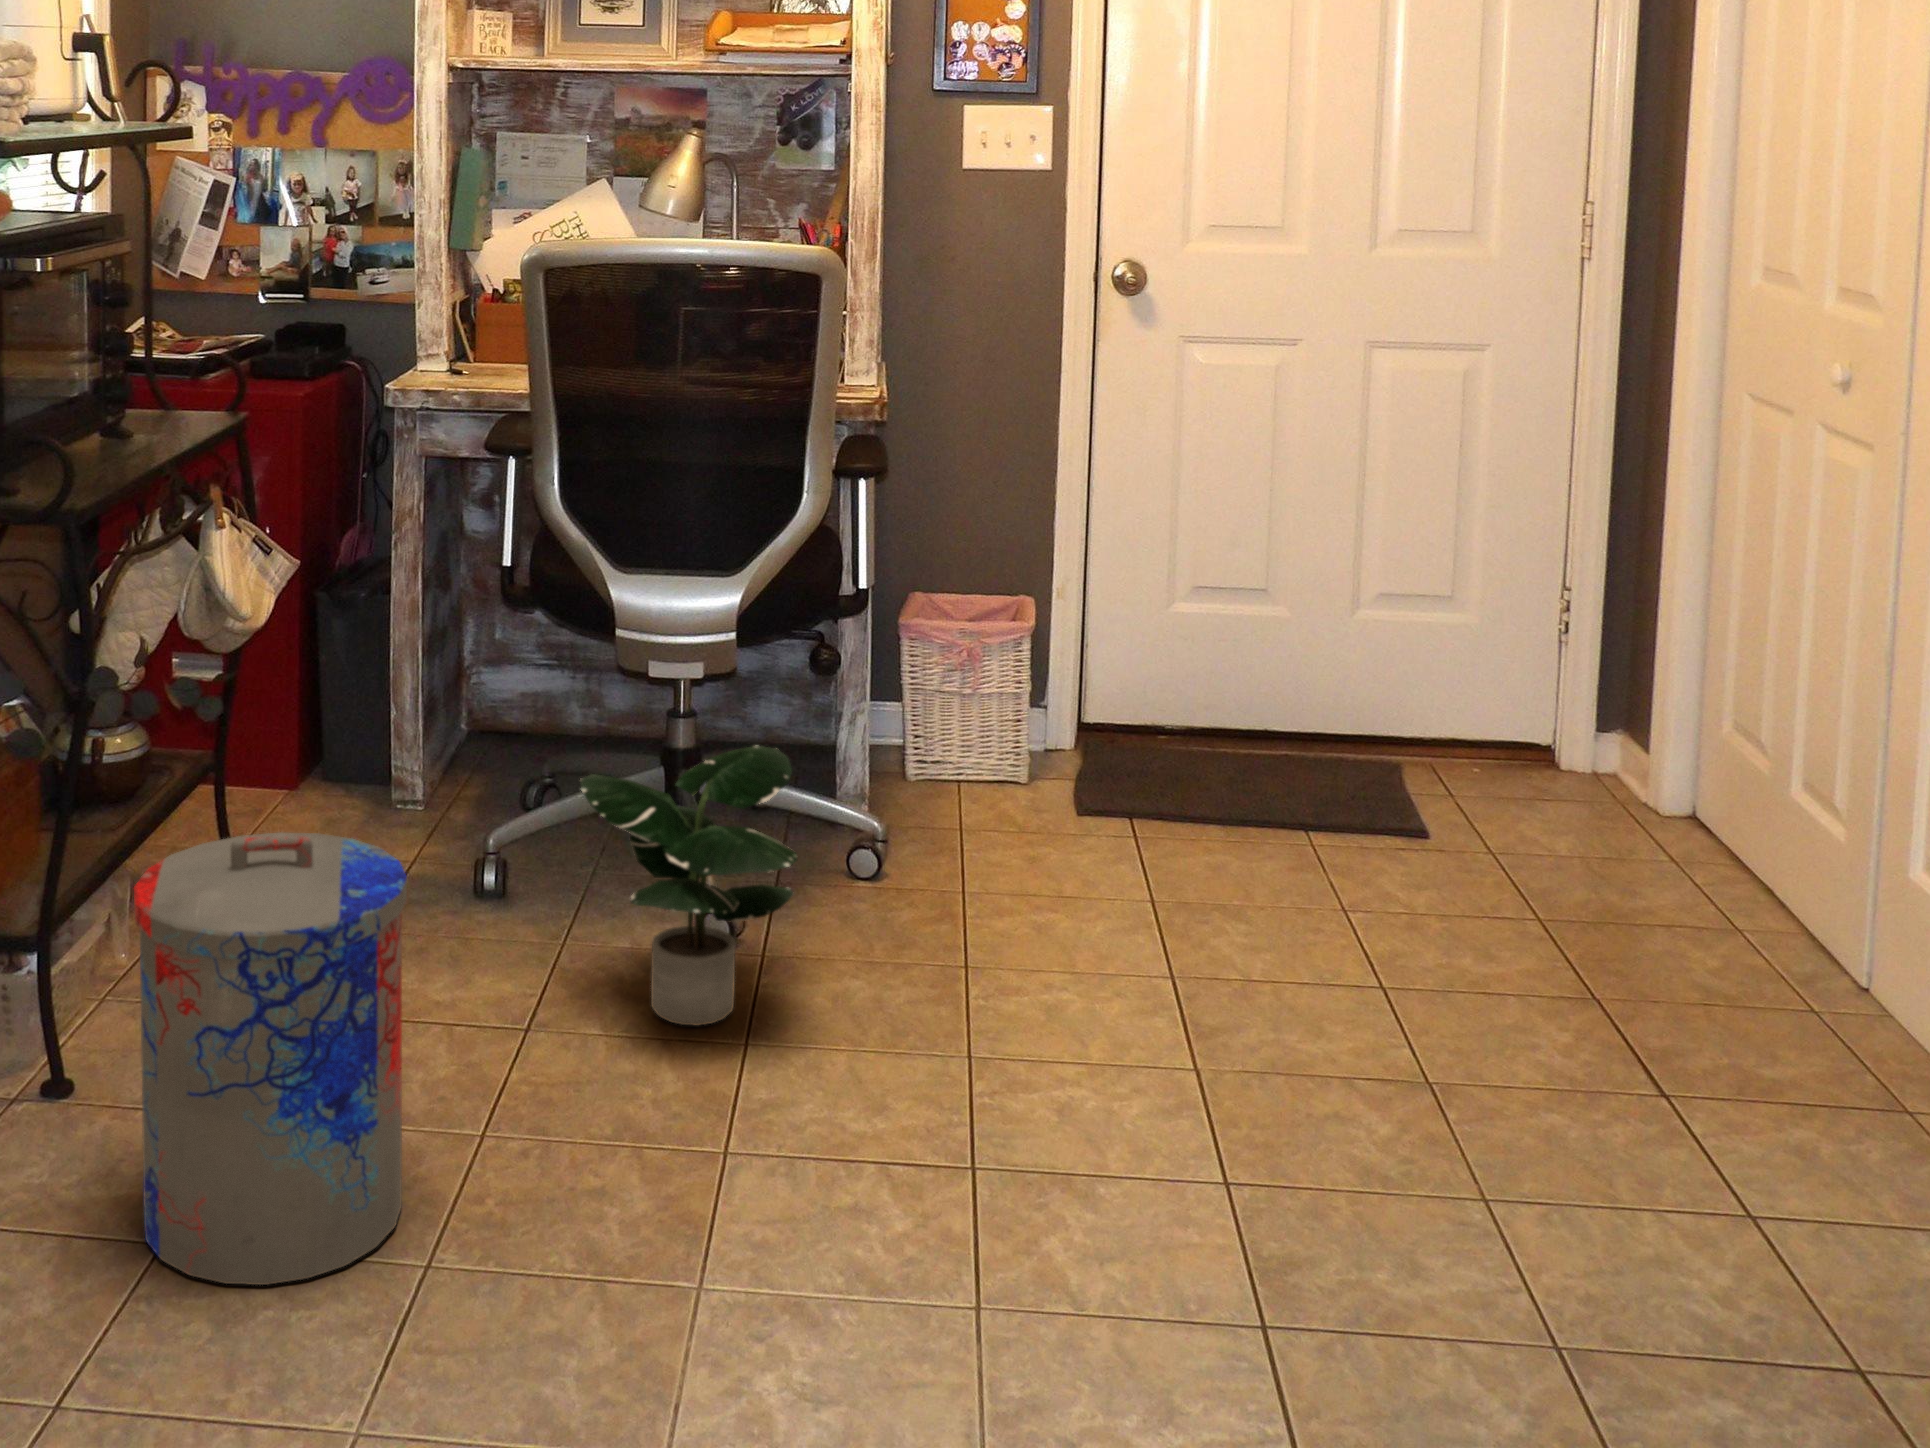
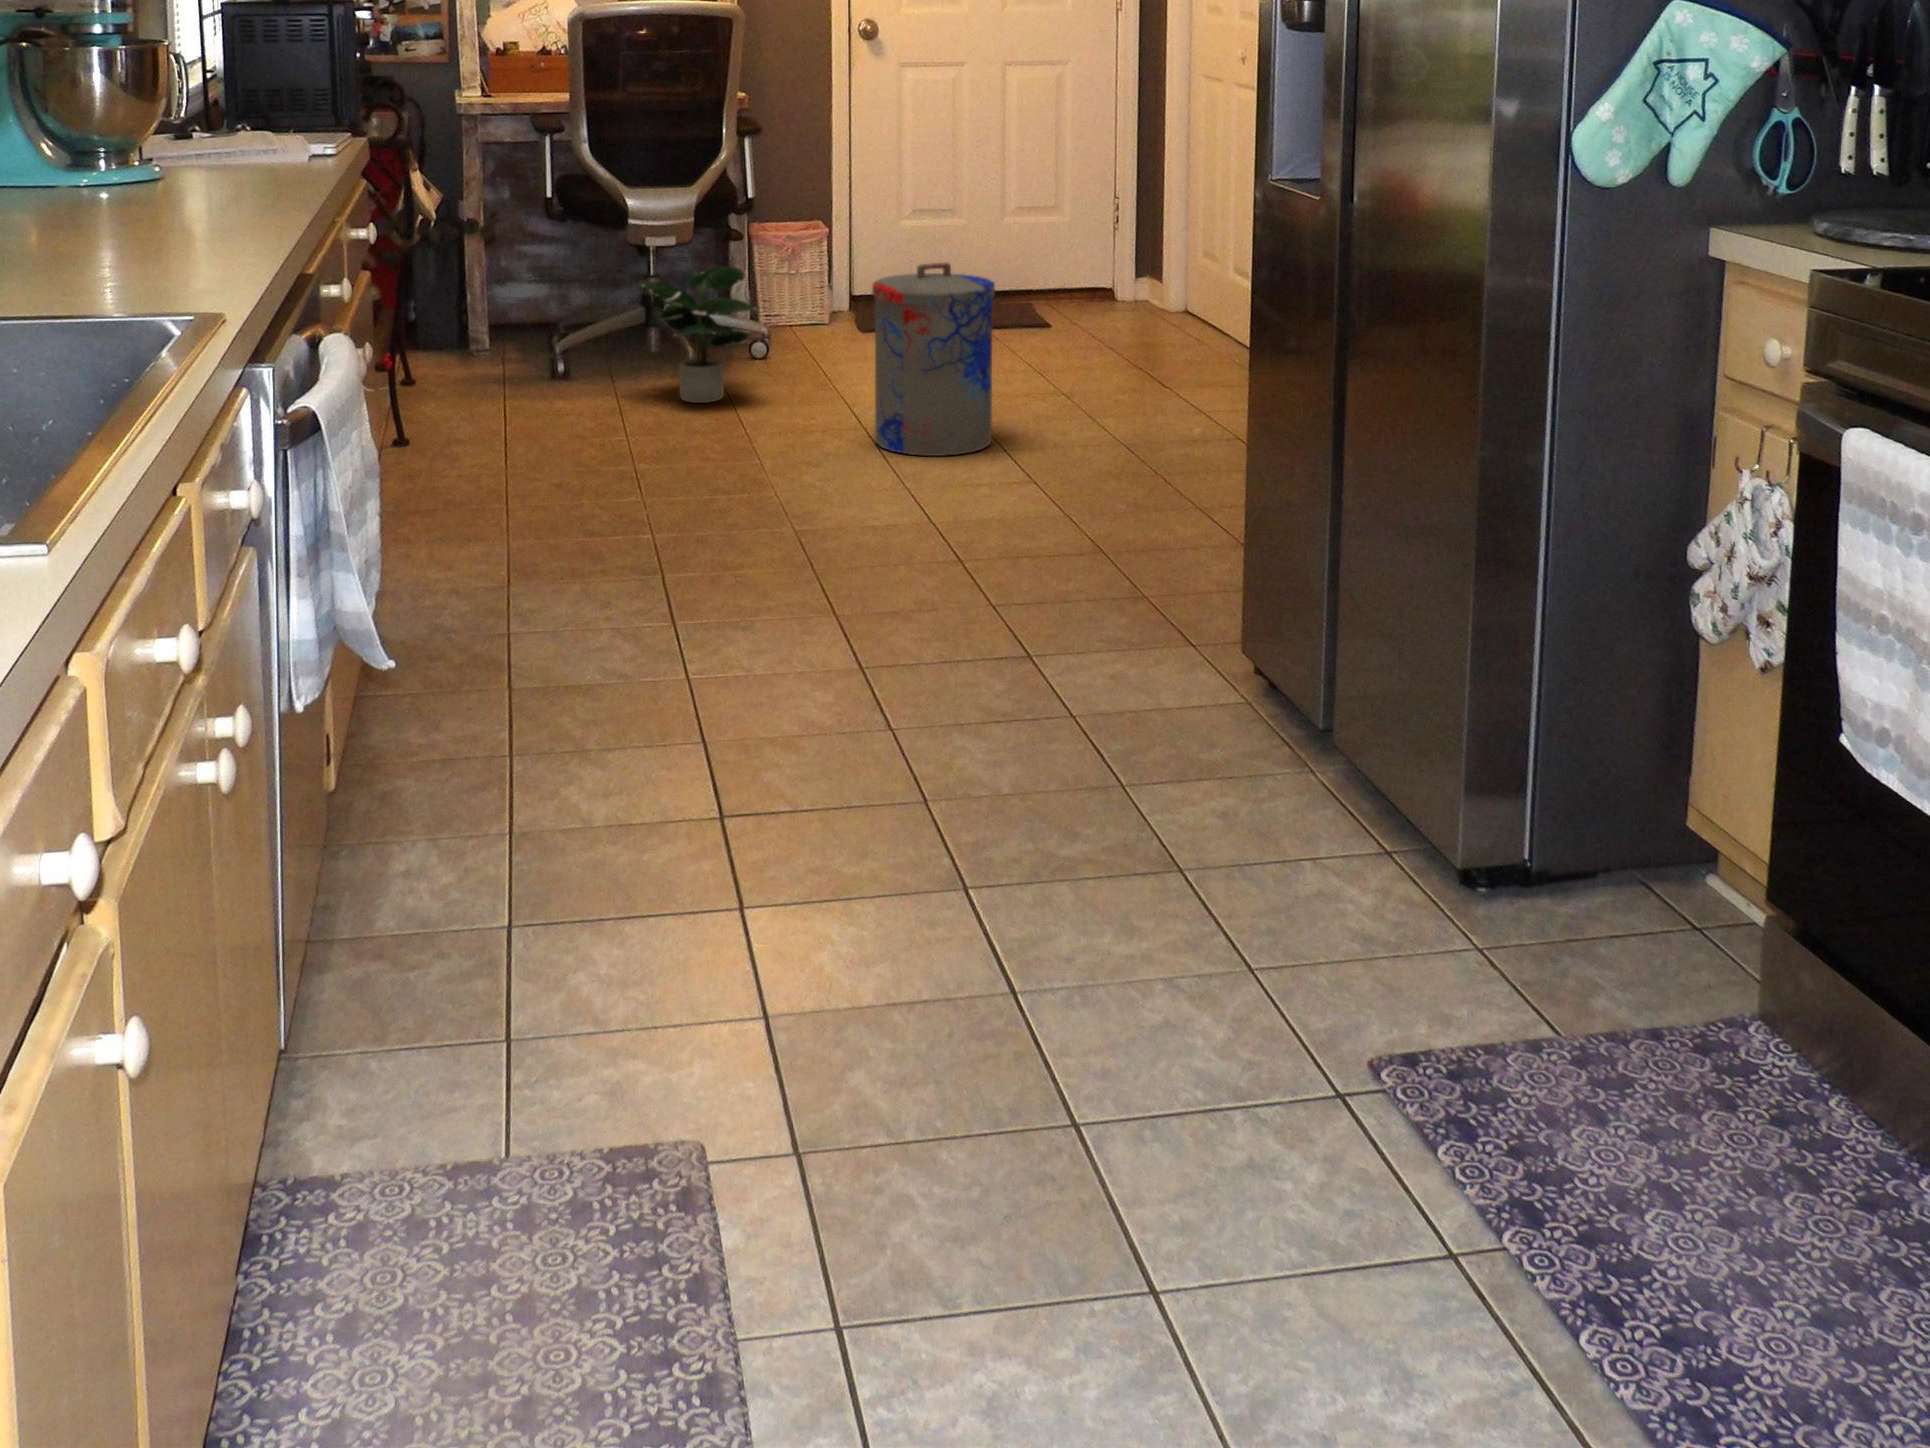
trash can: present [134,832,407,1285] -> present [872,263,995,456]

